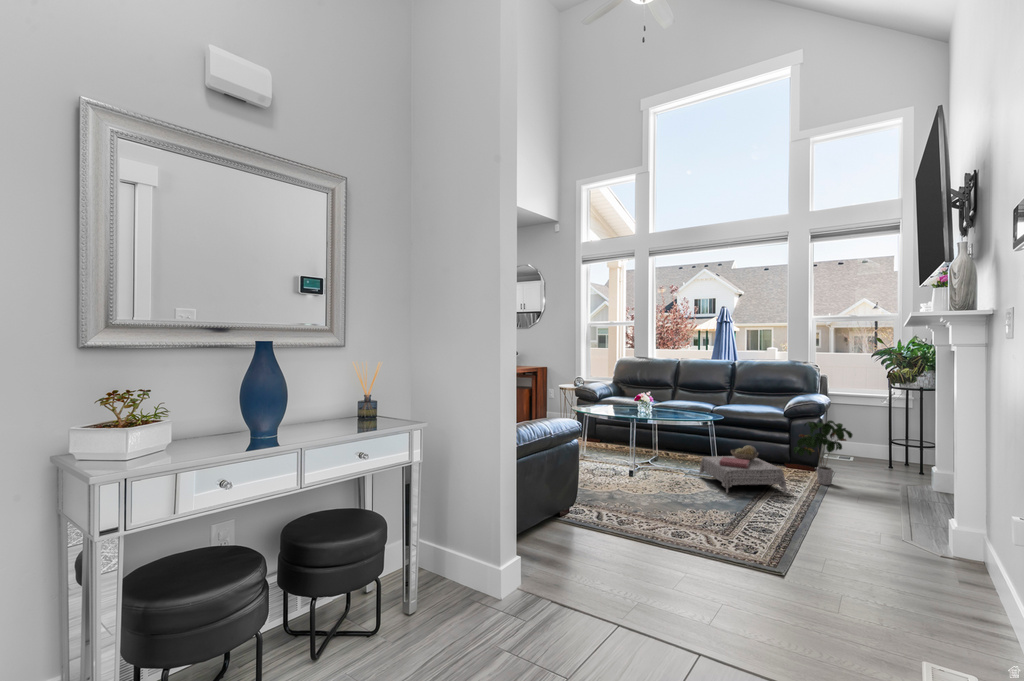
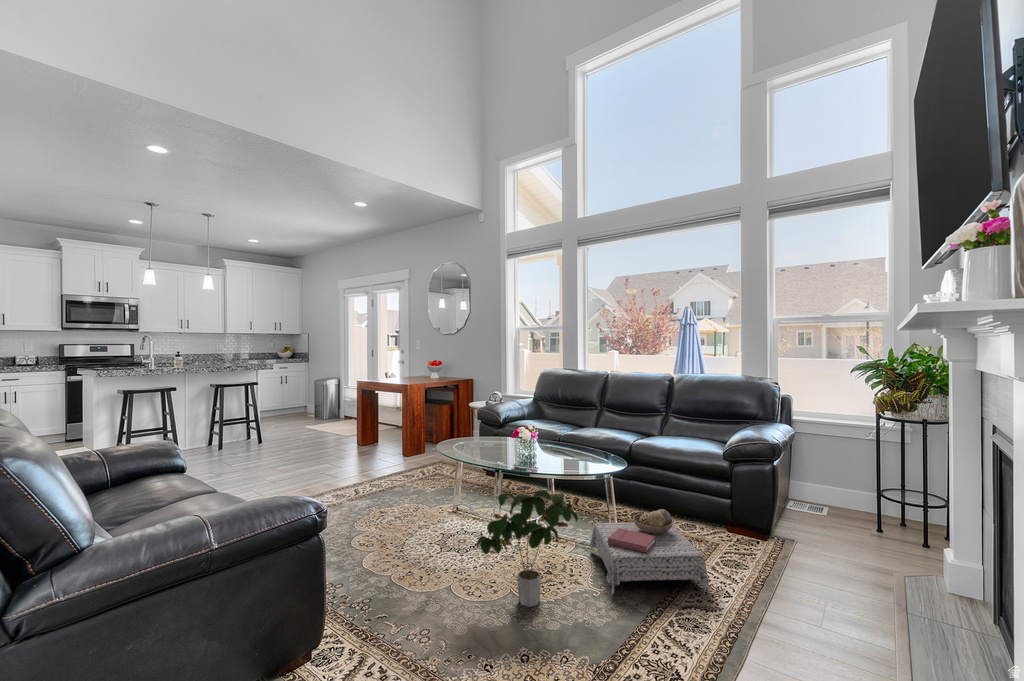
potted plant: present [793,420,853,485] -> present [477,491,578,607]

